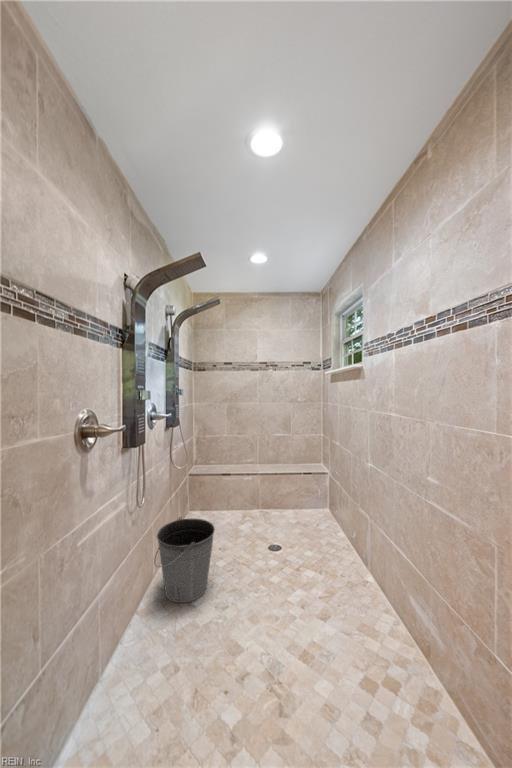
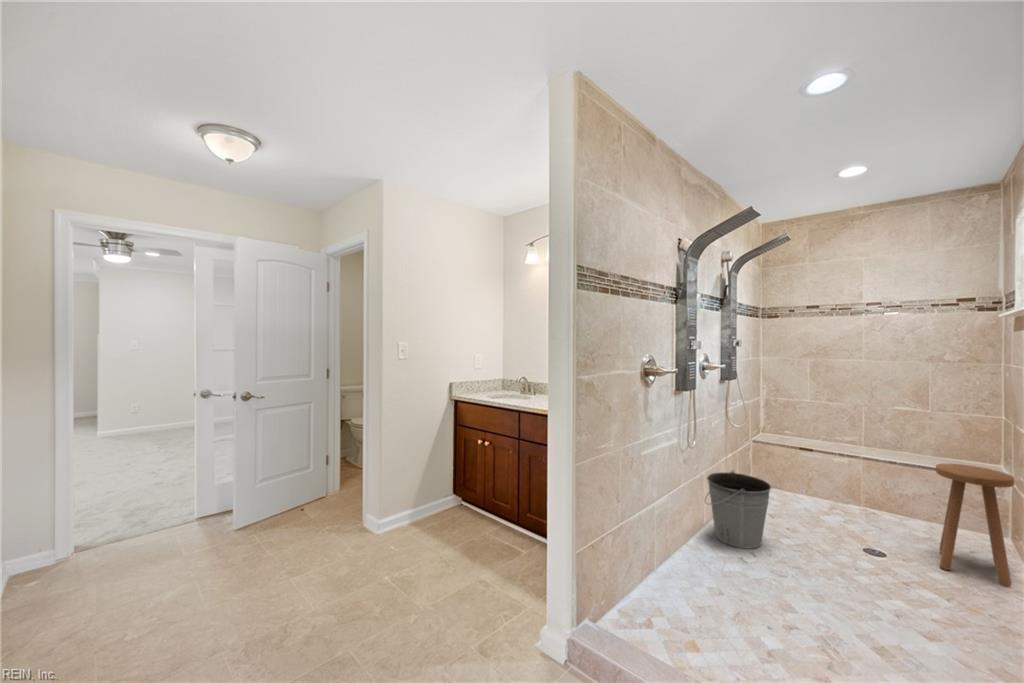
stool: none [308,471,346,550] -> present [936,463,1014,587]

